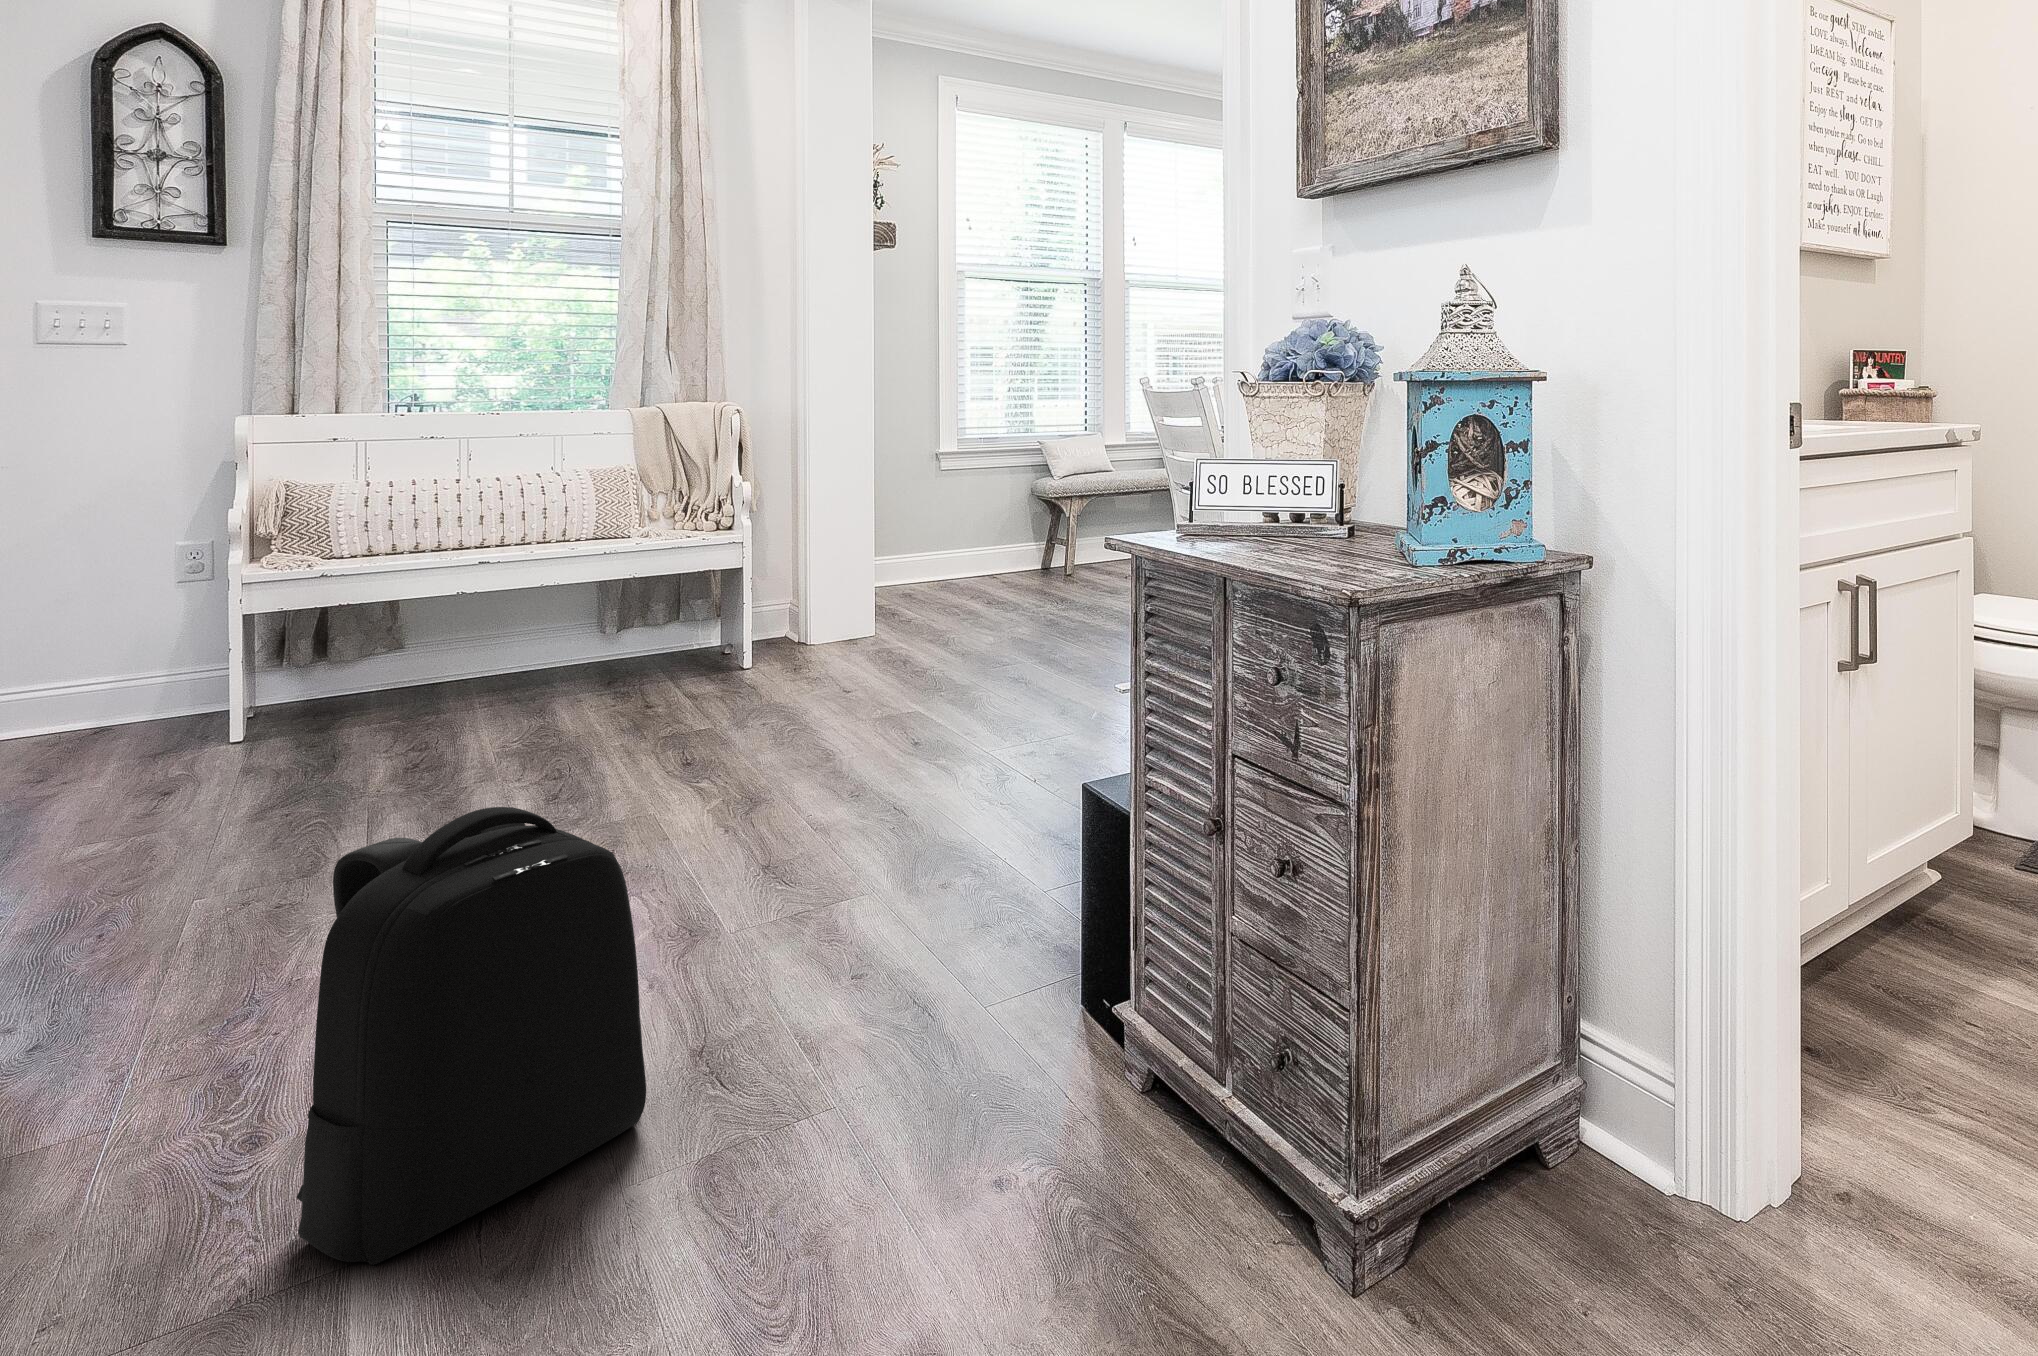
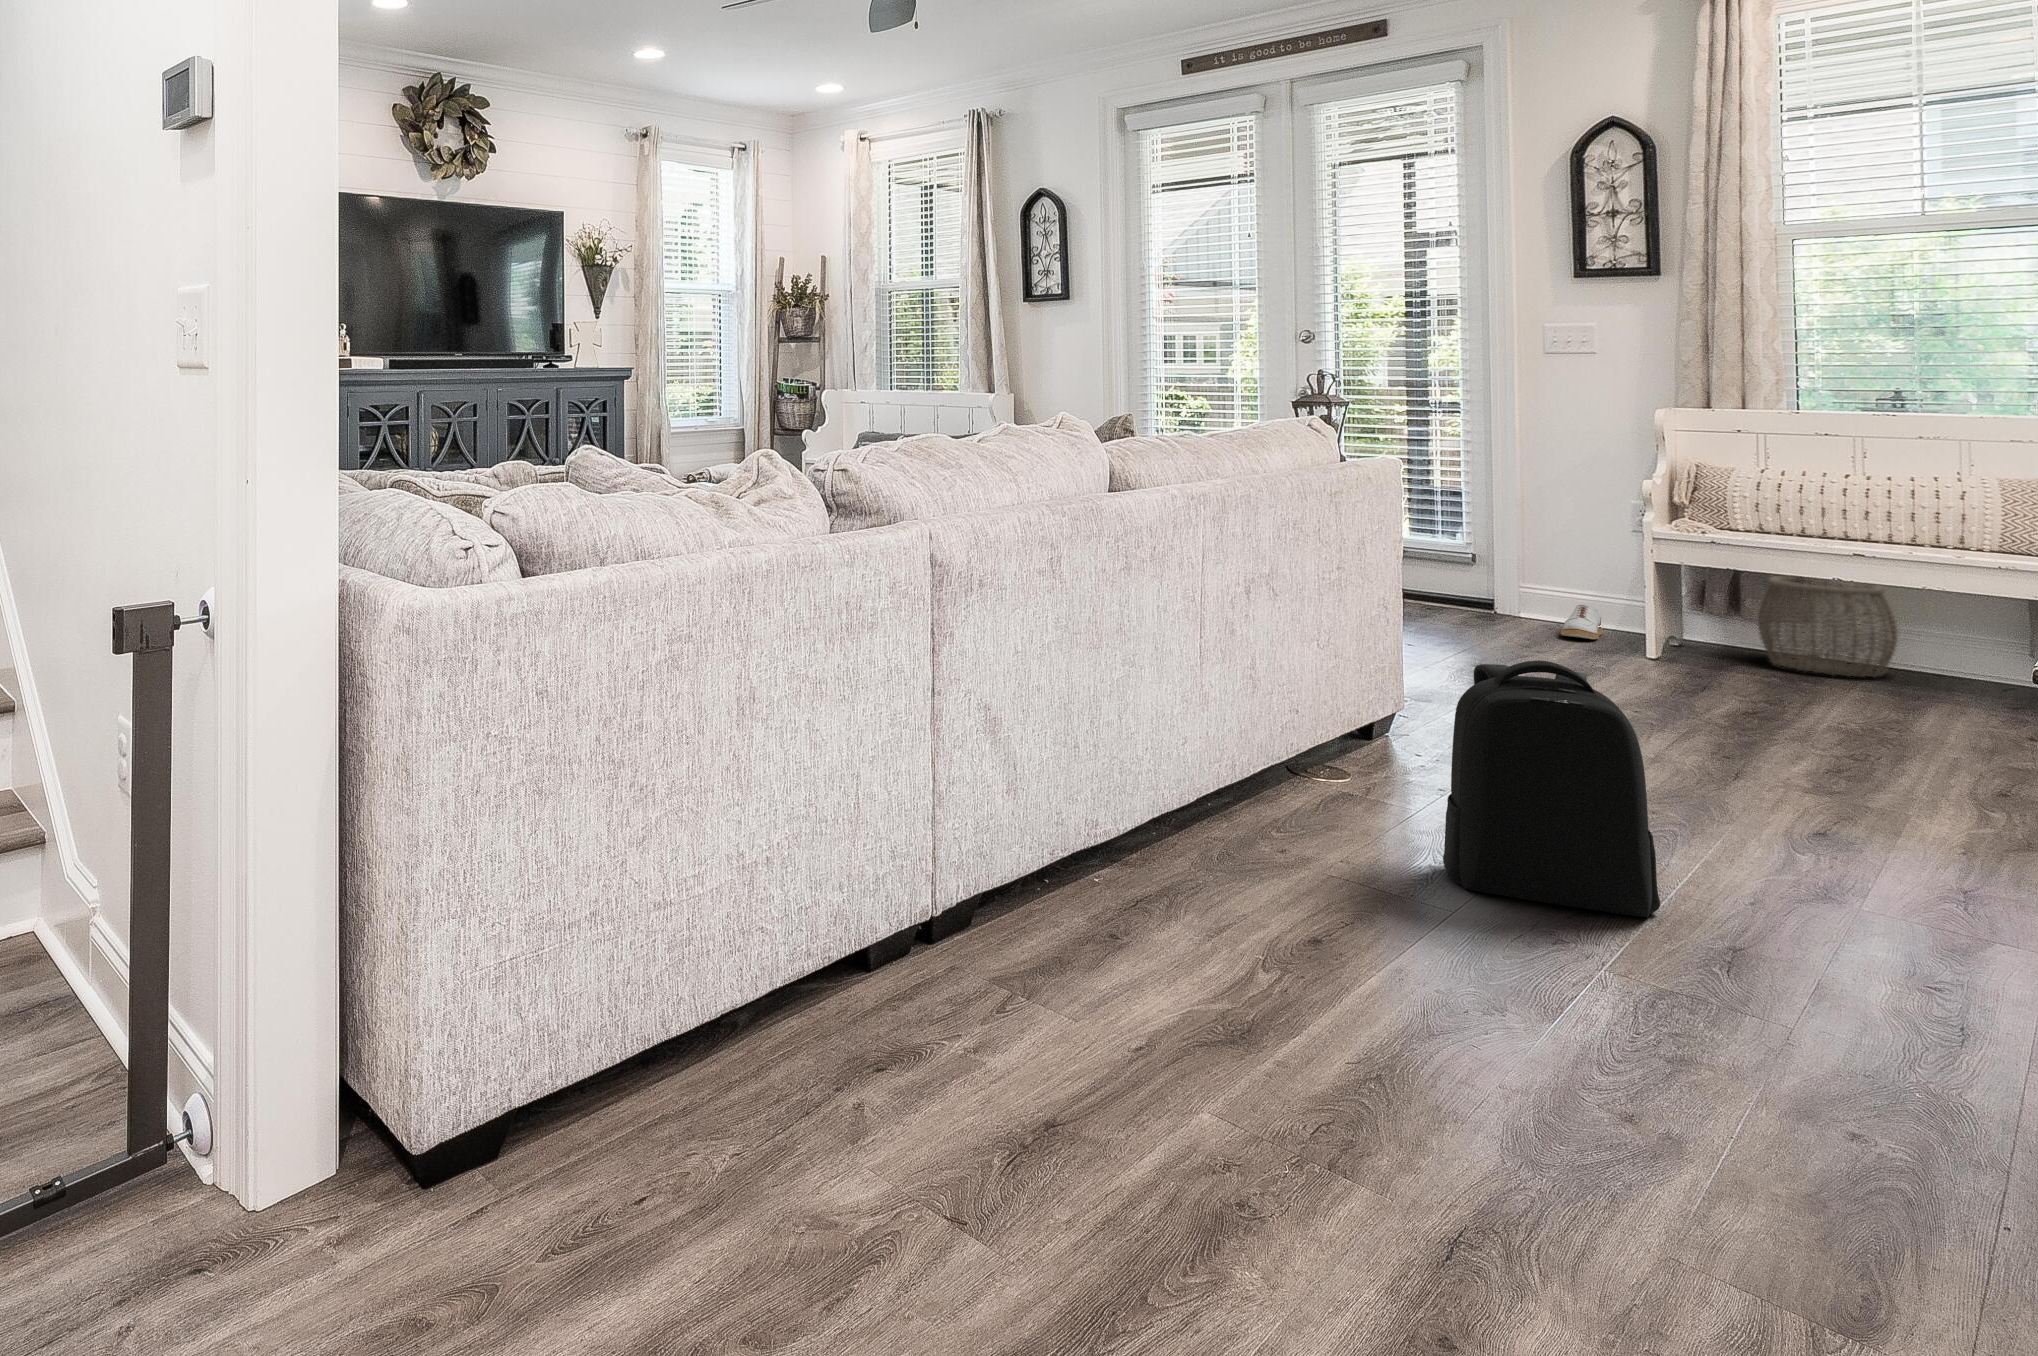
woven basket: none [354,593,503,708] -> present [1757,576,1898,677]
shoe: none [75,693,137,746] -> present [1561,605,1603,639]

